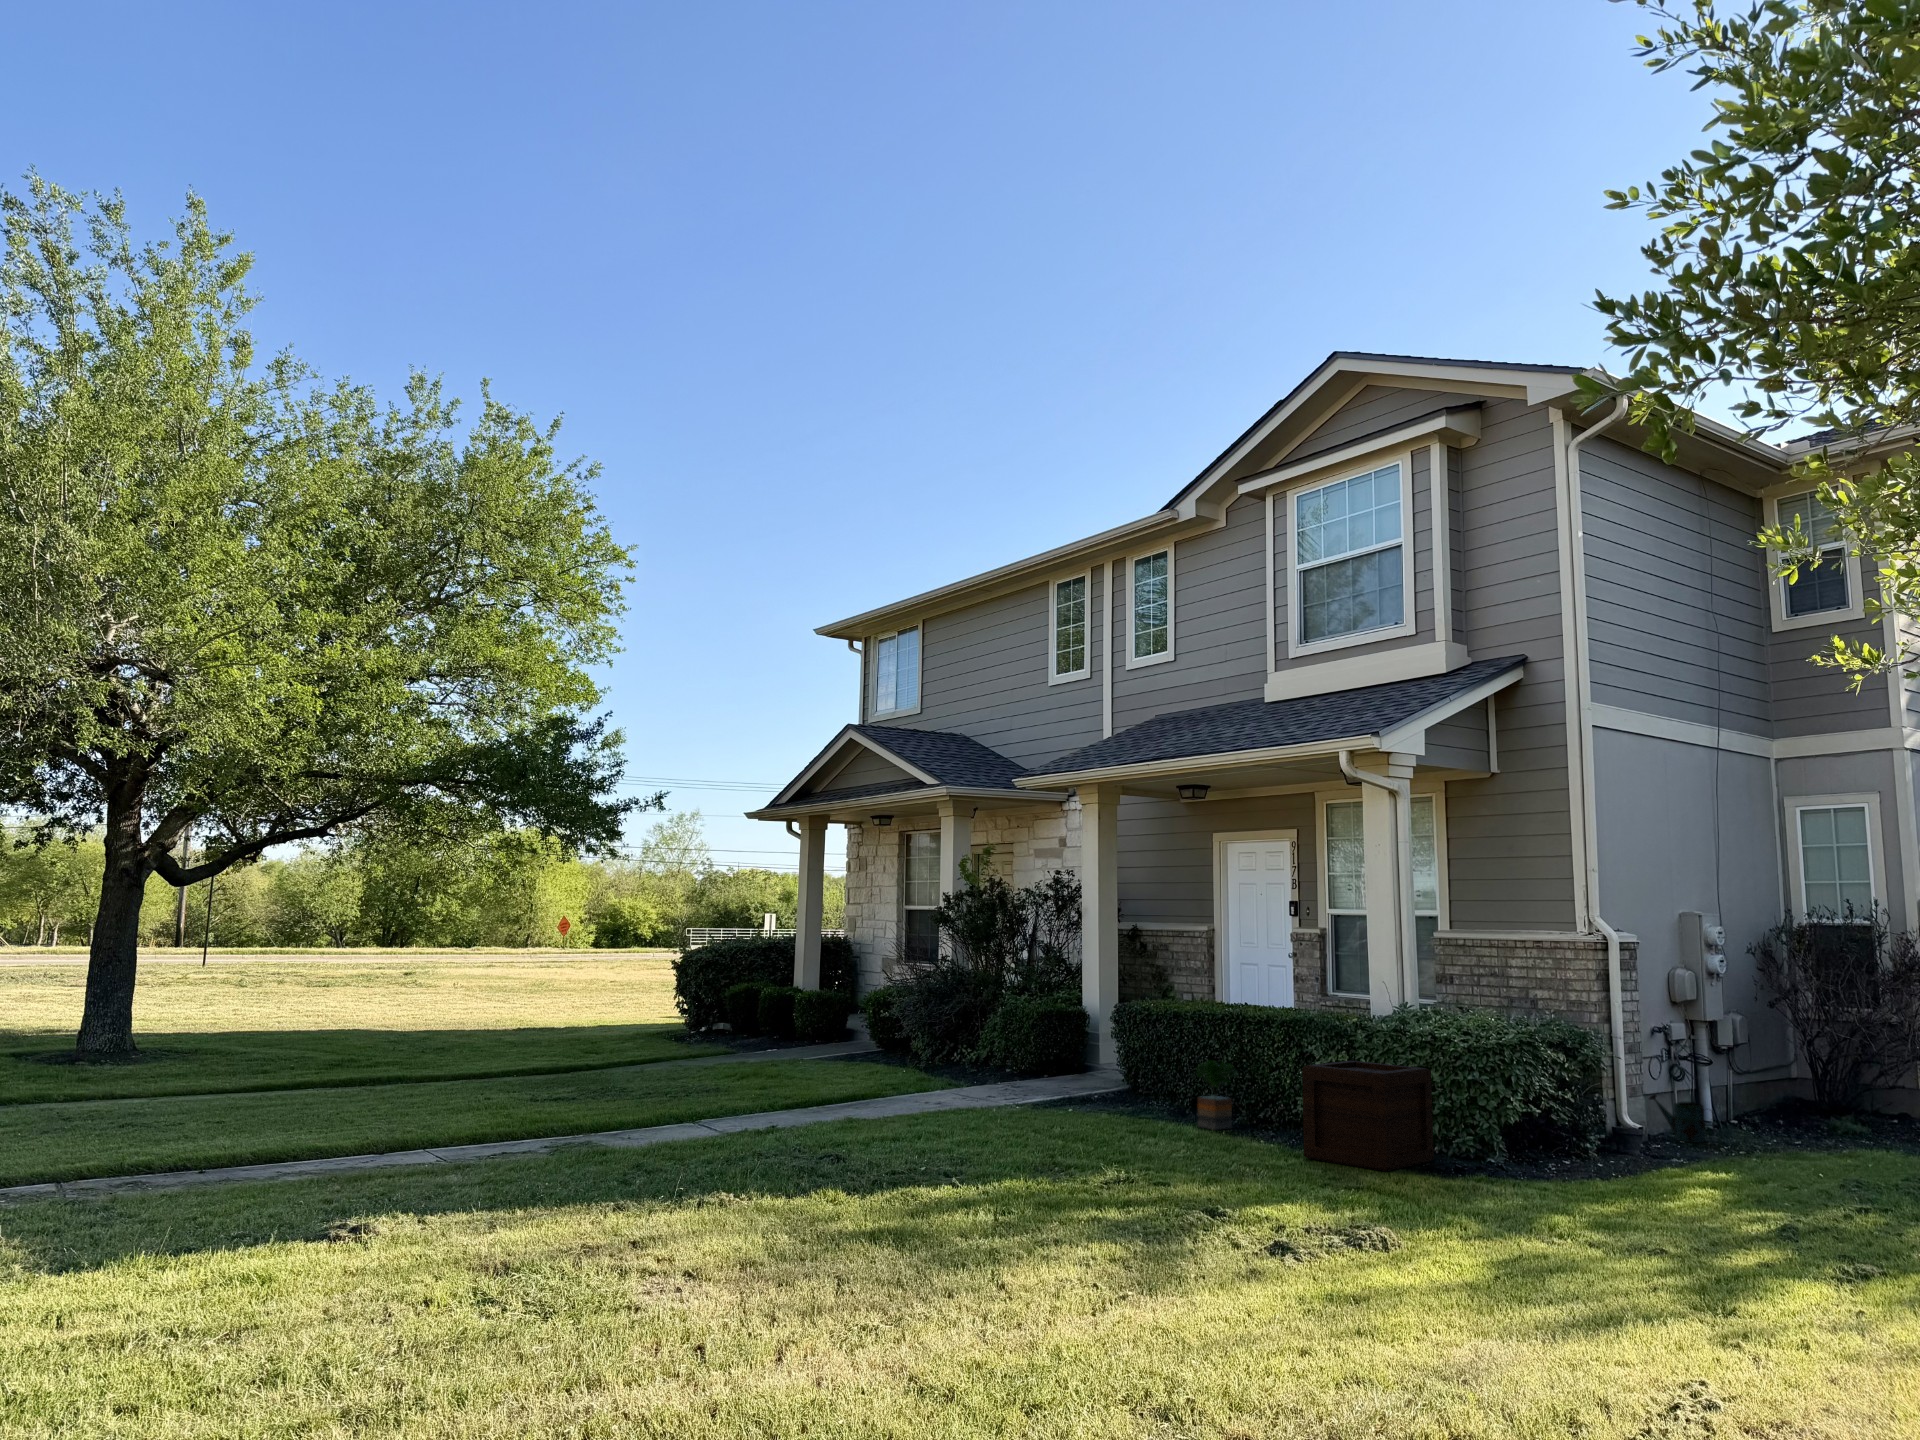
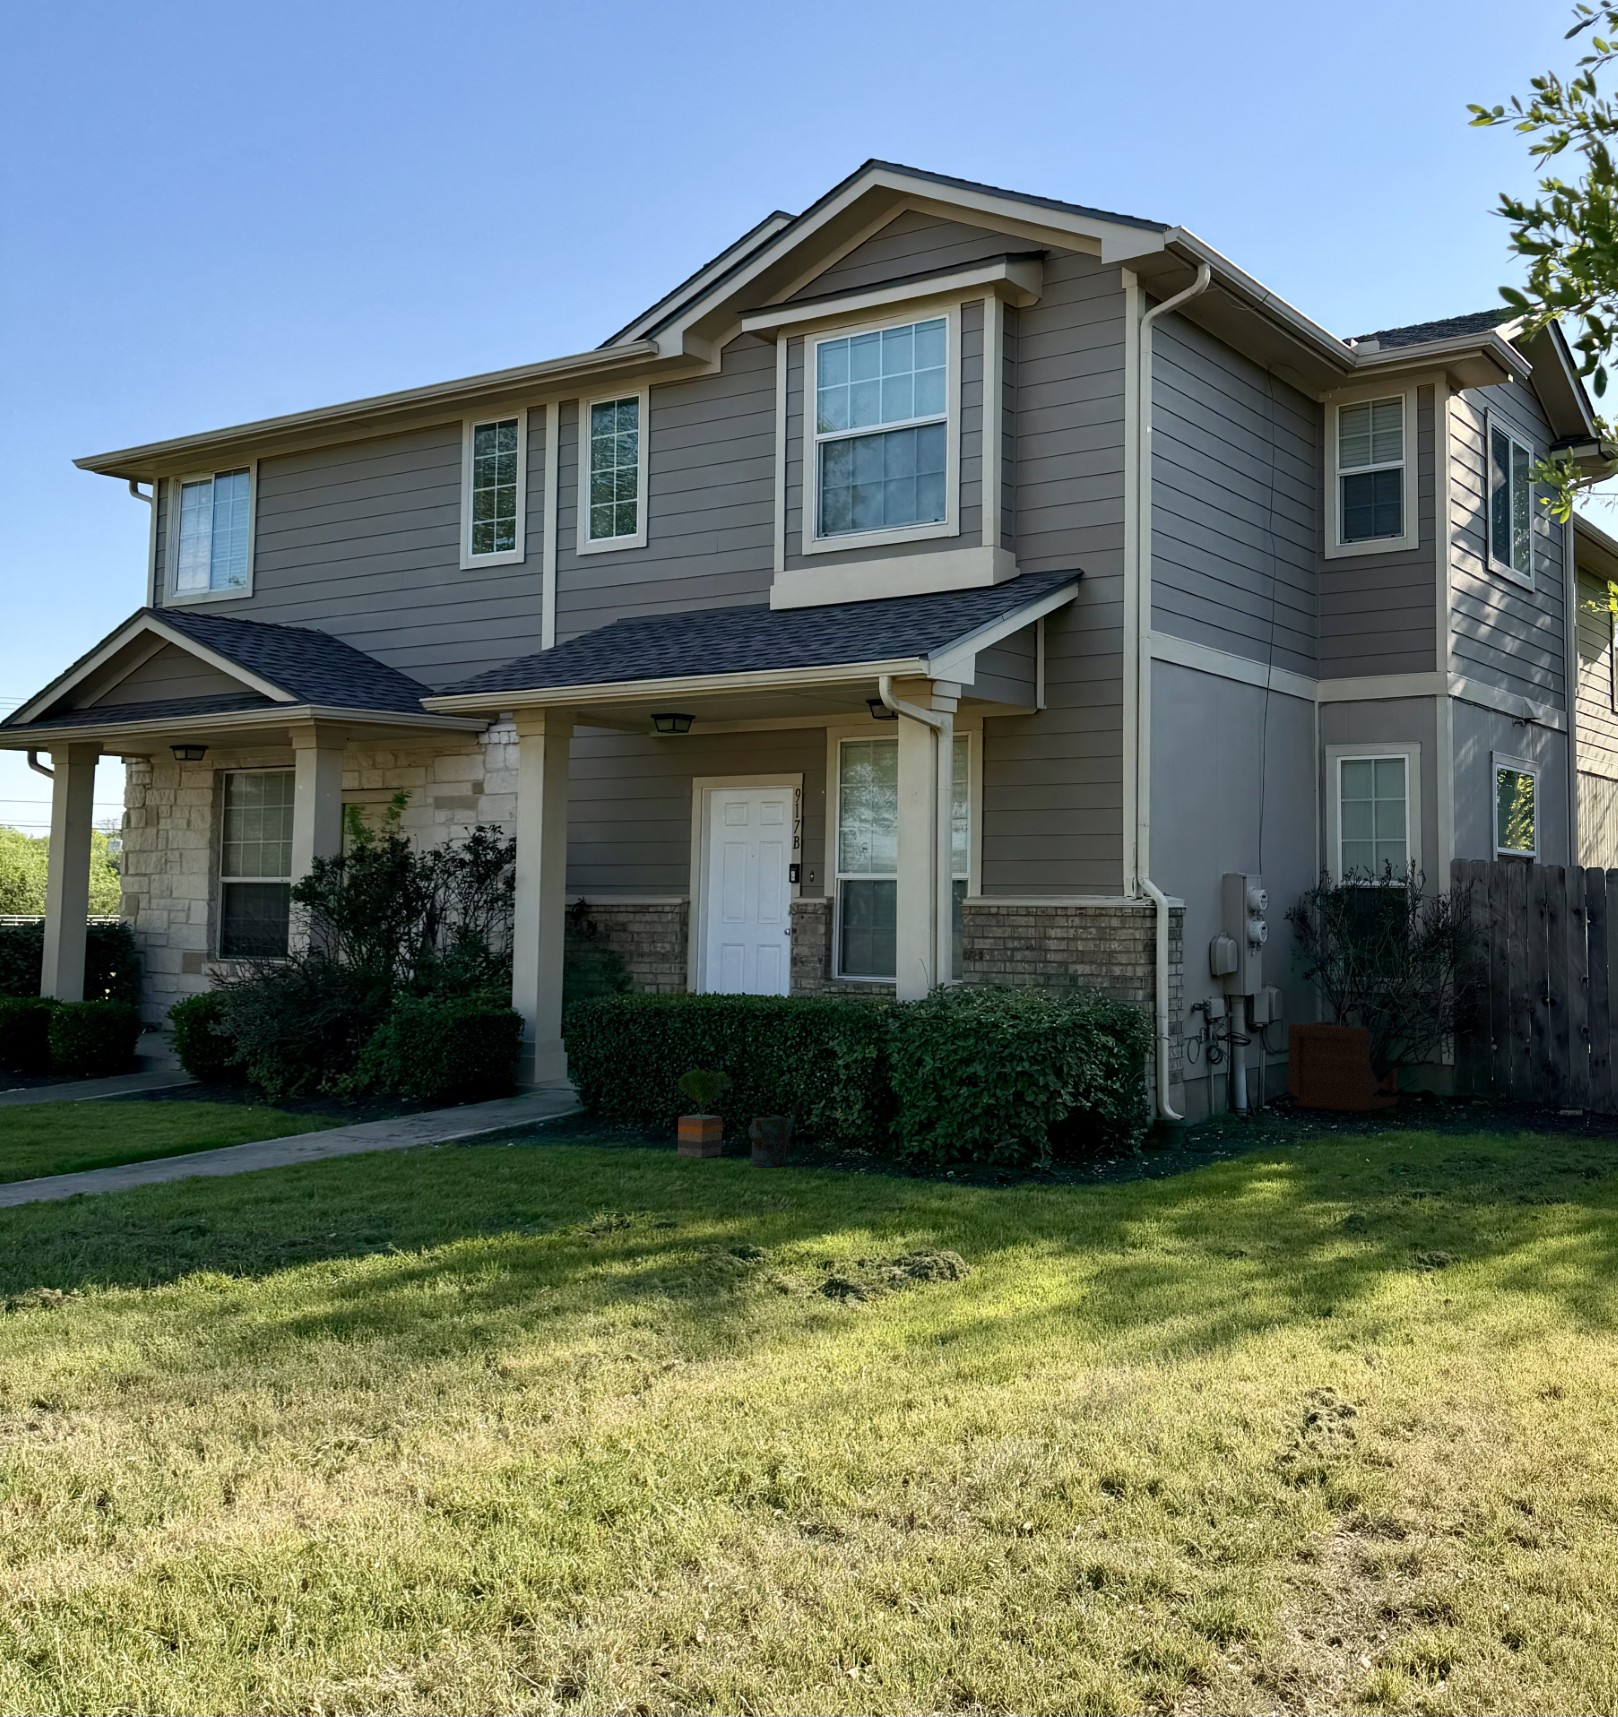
wooden crate: present [1302,1061,1434,1172] -> present [1288,1021,1398,1112]
watering can: present [1649,1094,1714,1143] -> present [748,1106,803,1167]

